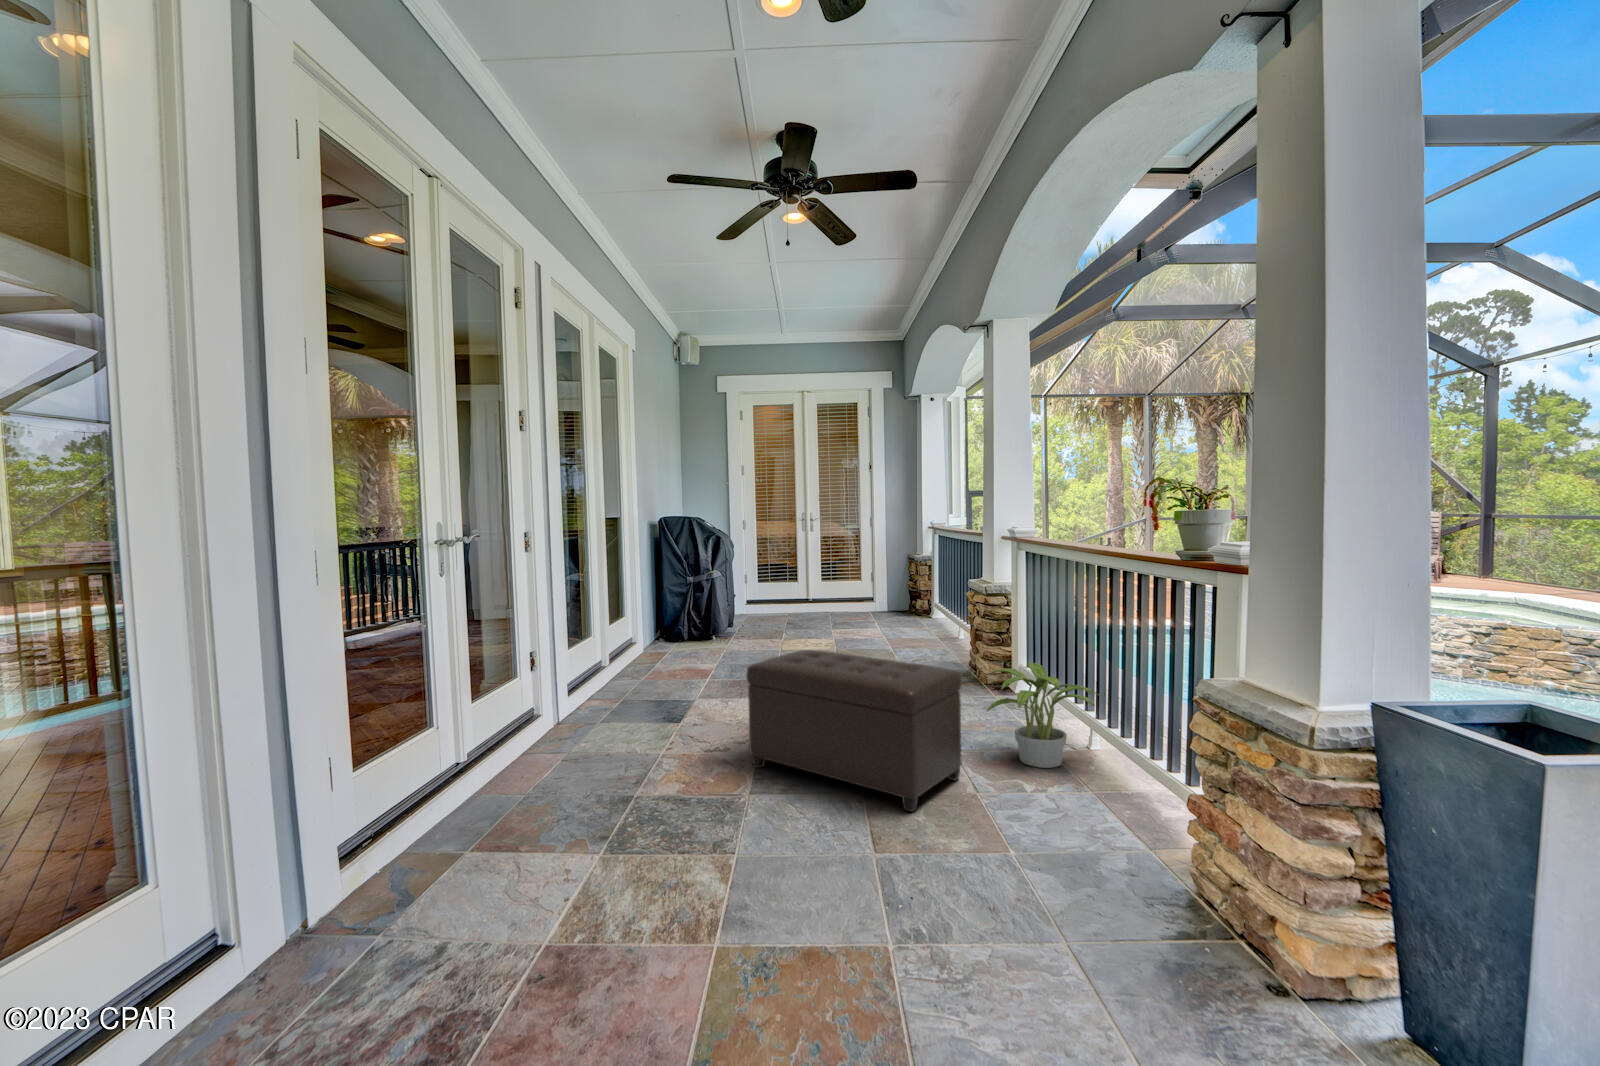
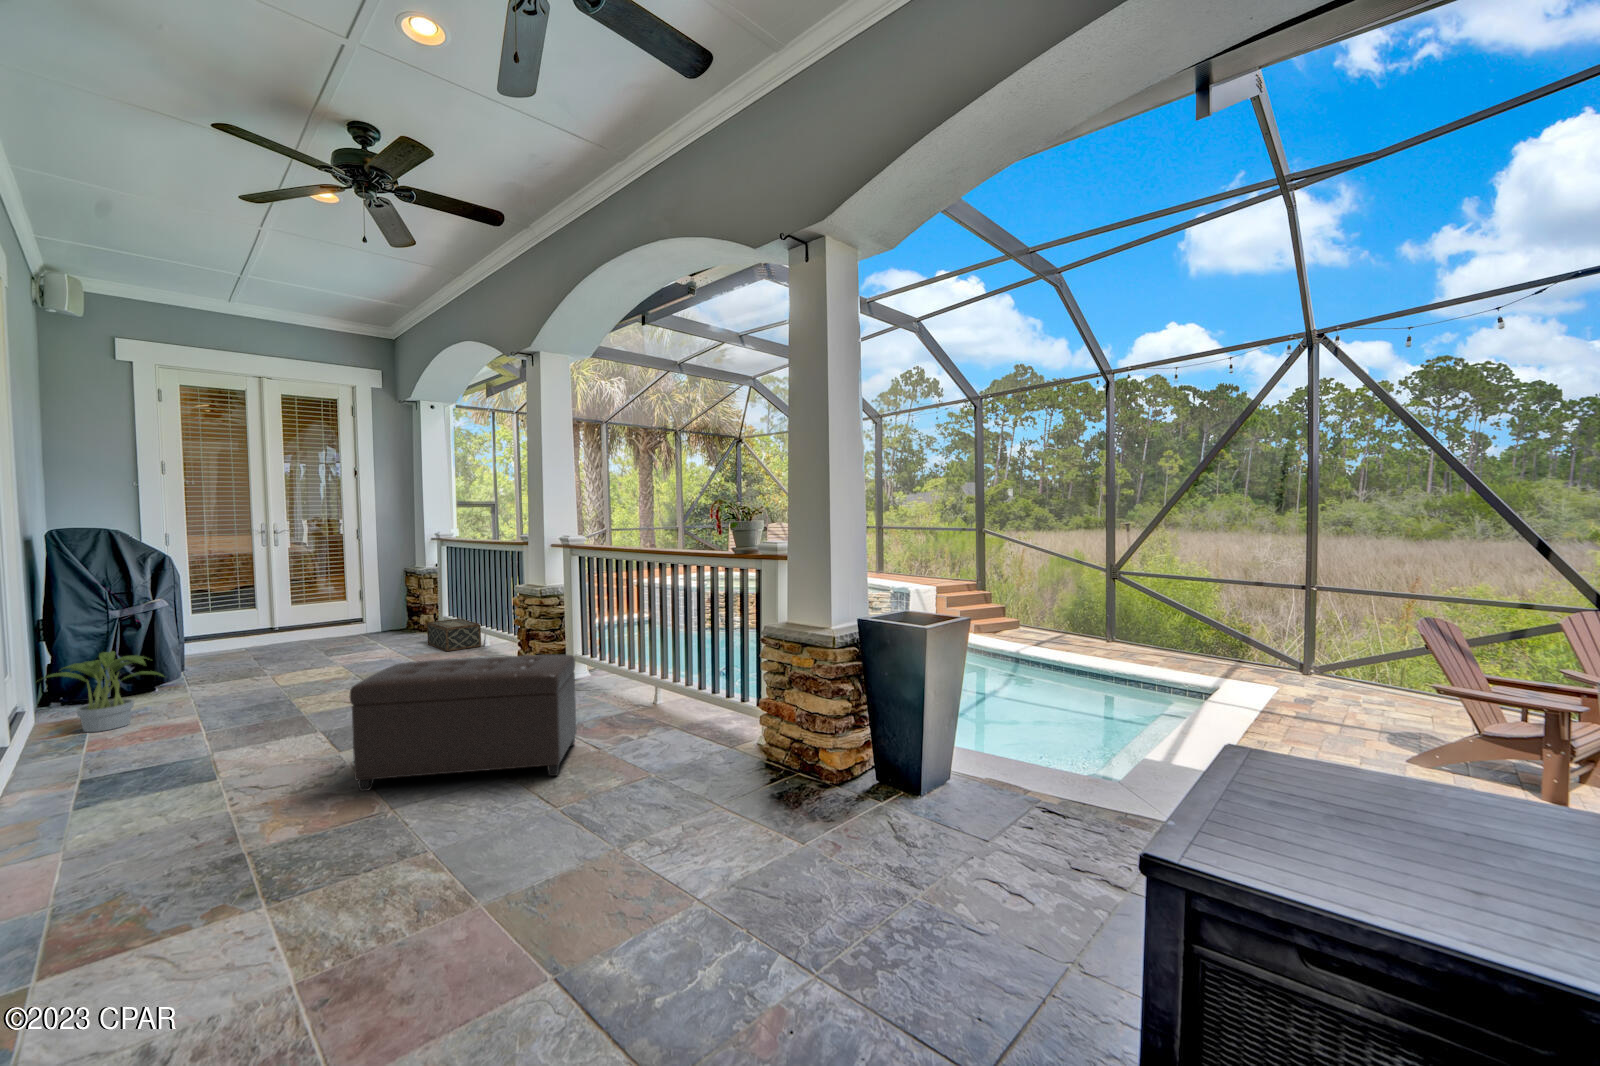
woven basket: none [913,609,956,641] -> present [427,618,481,651]
potted plant: present [987,663,1099,768] -> present [44,651,164,732]

